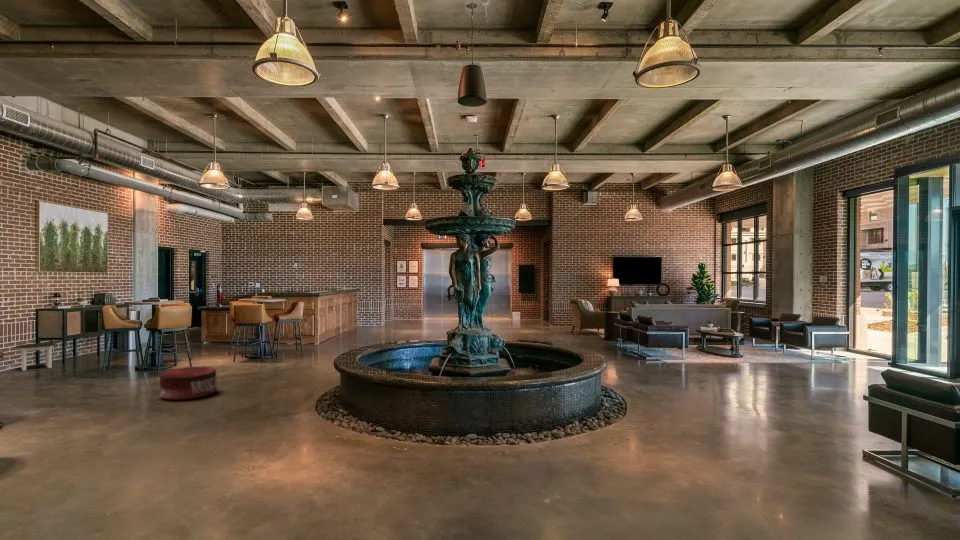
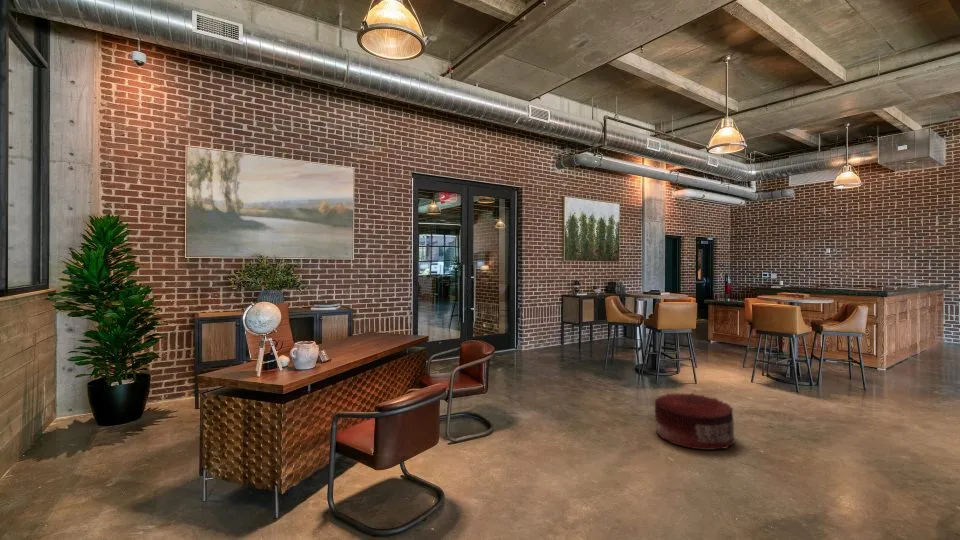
round table: present [16,343,56,371] -> none [546,326,575,351]

